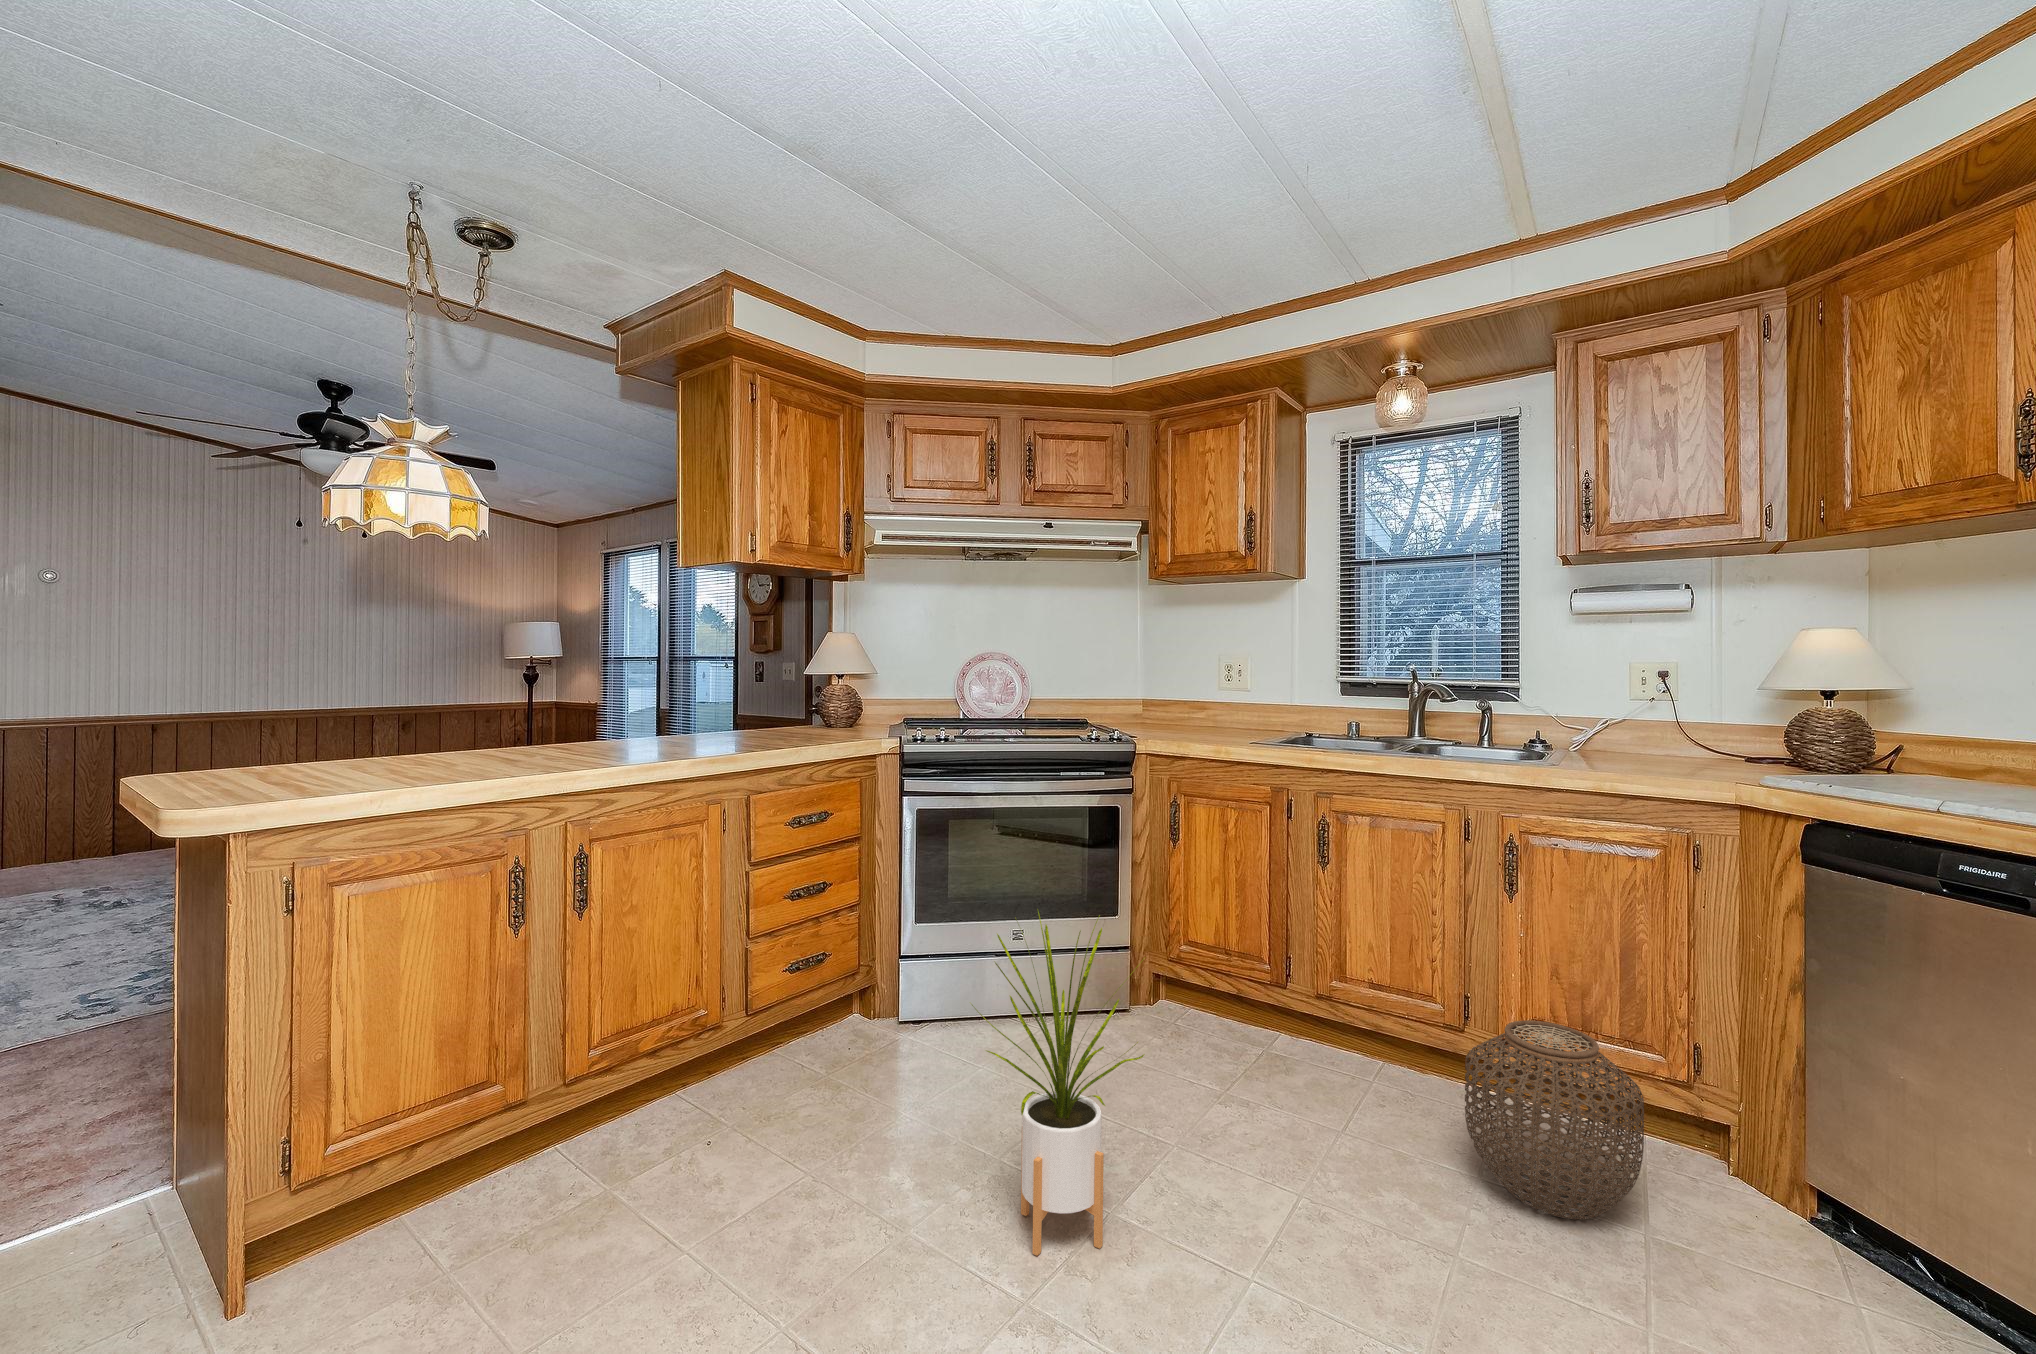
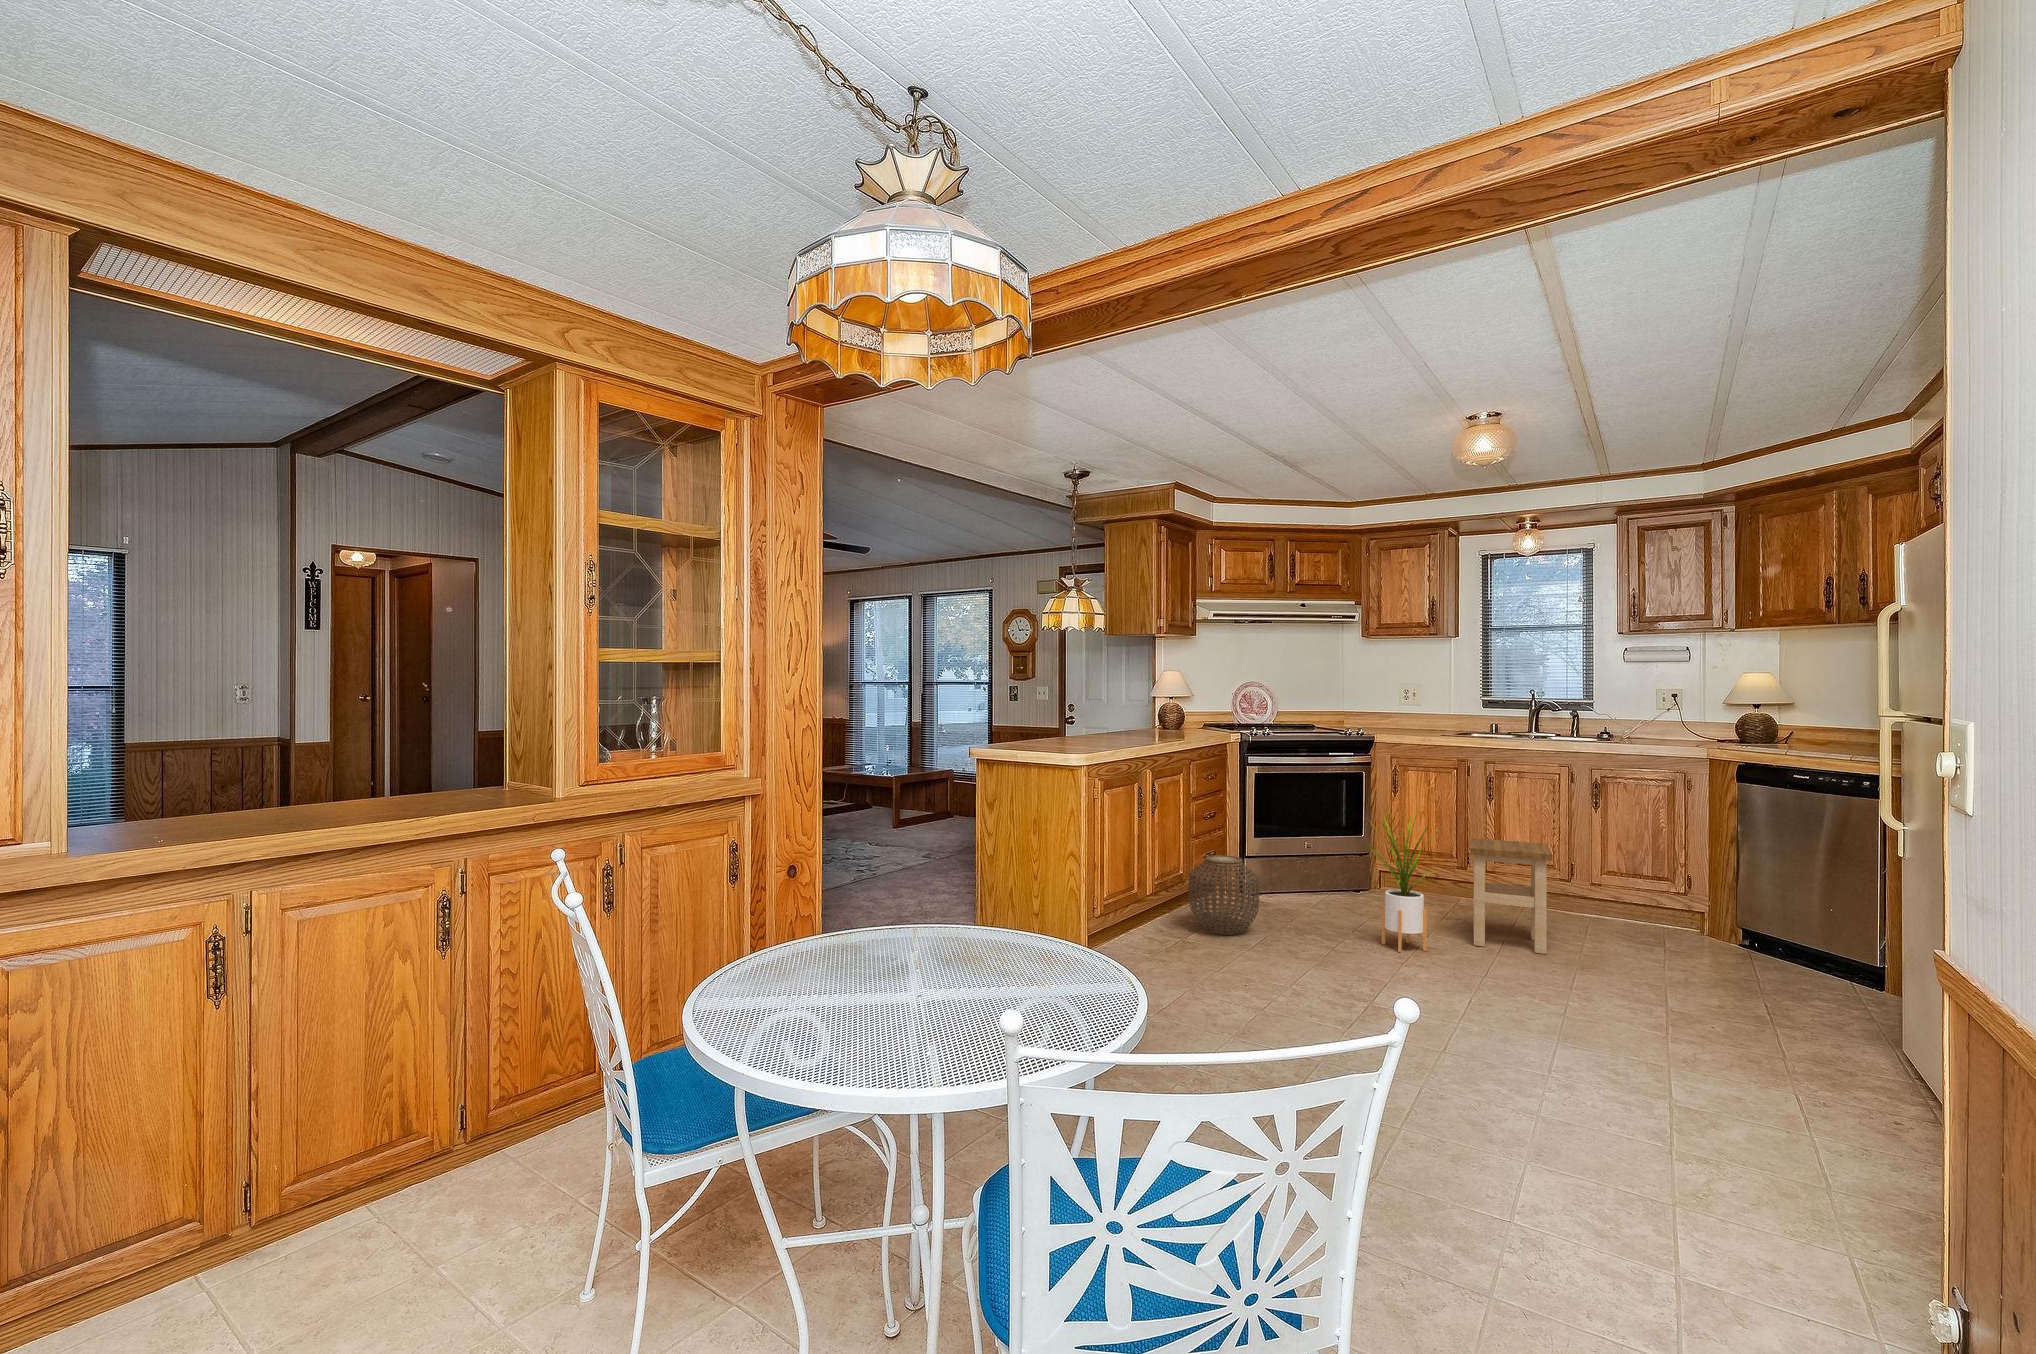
stool: none [1211,962,1392,1264] -> present [1470,838,1552,954]
woven basket: present [1465,1020,1644,1220] -> present [1189,855,1259,935]

